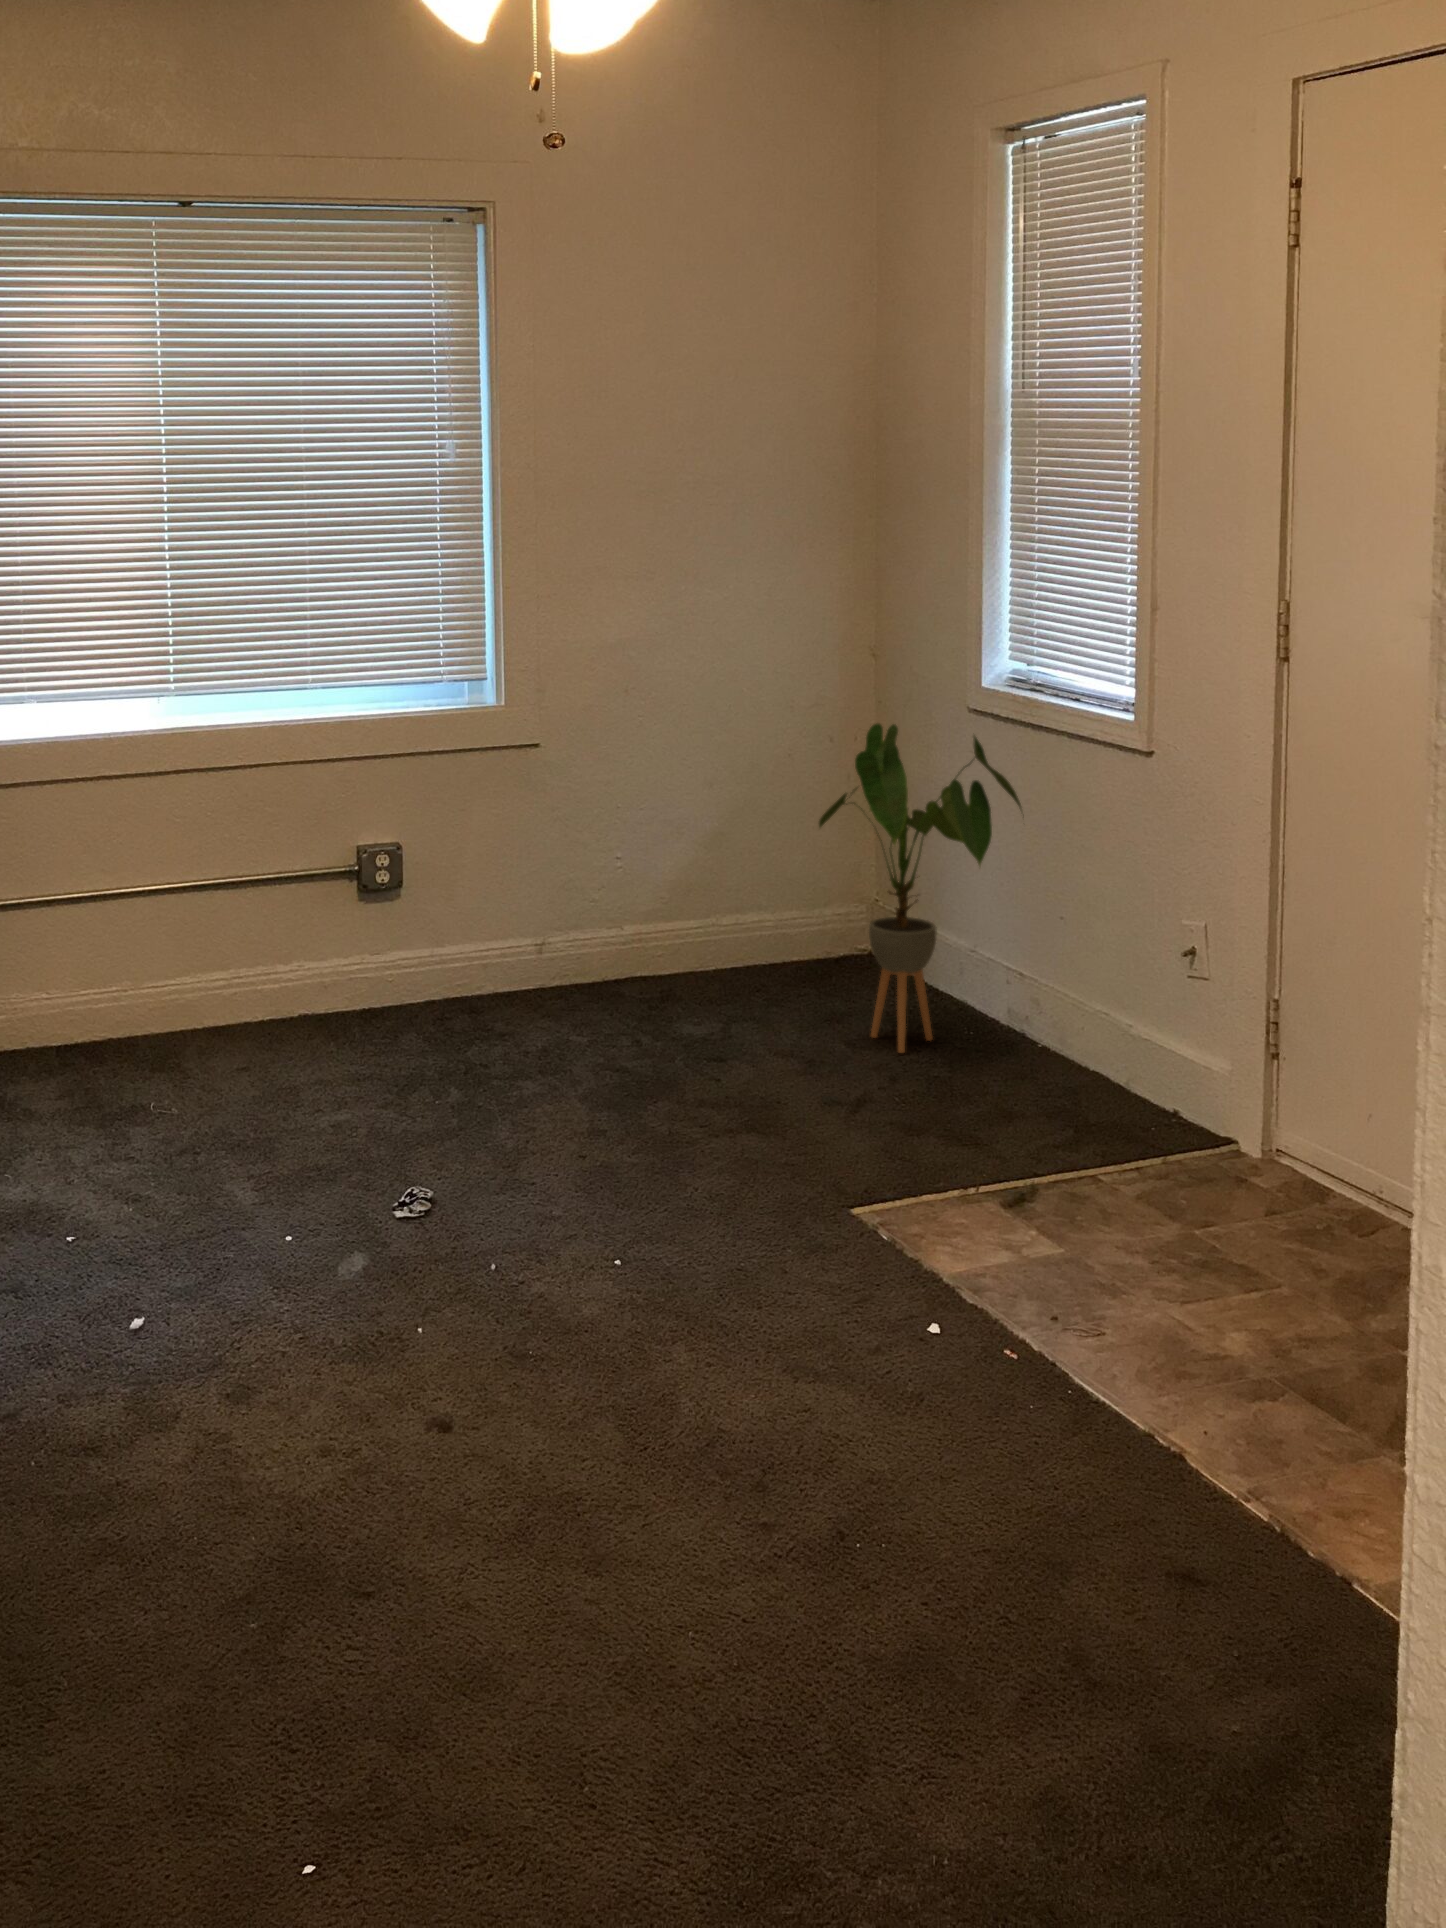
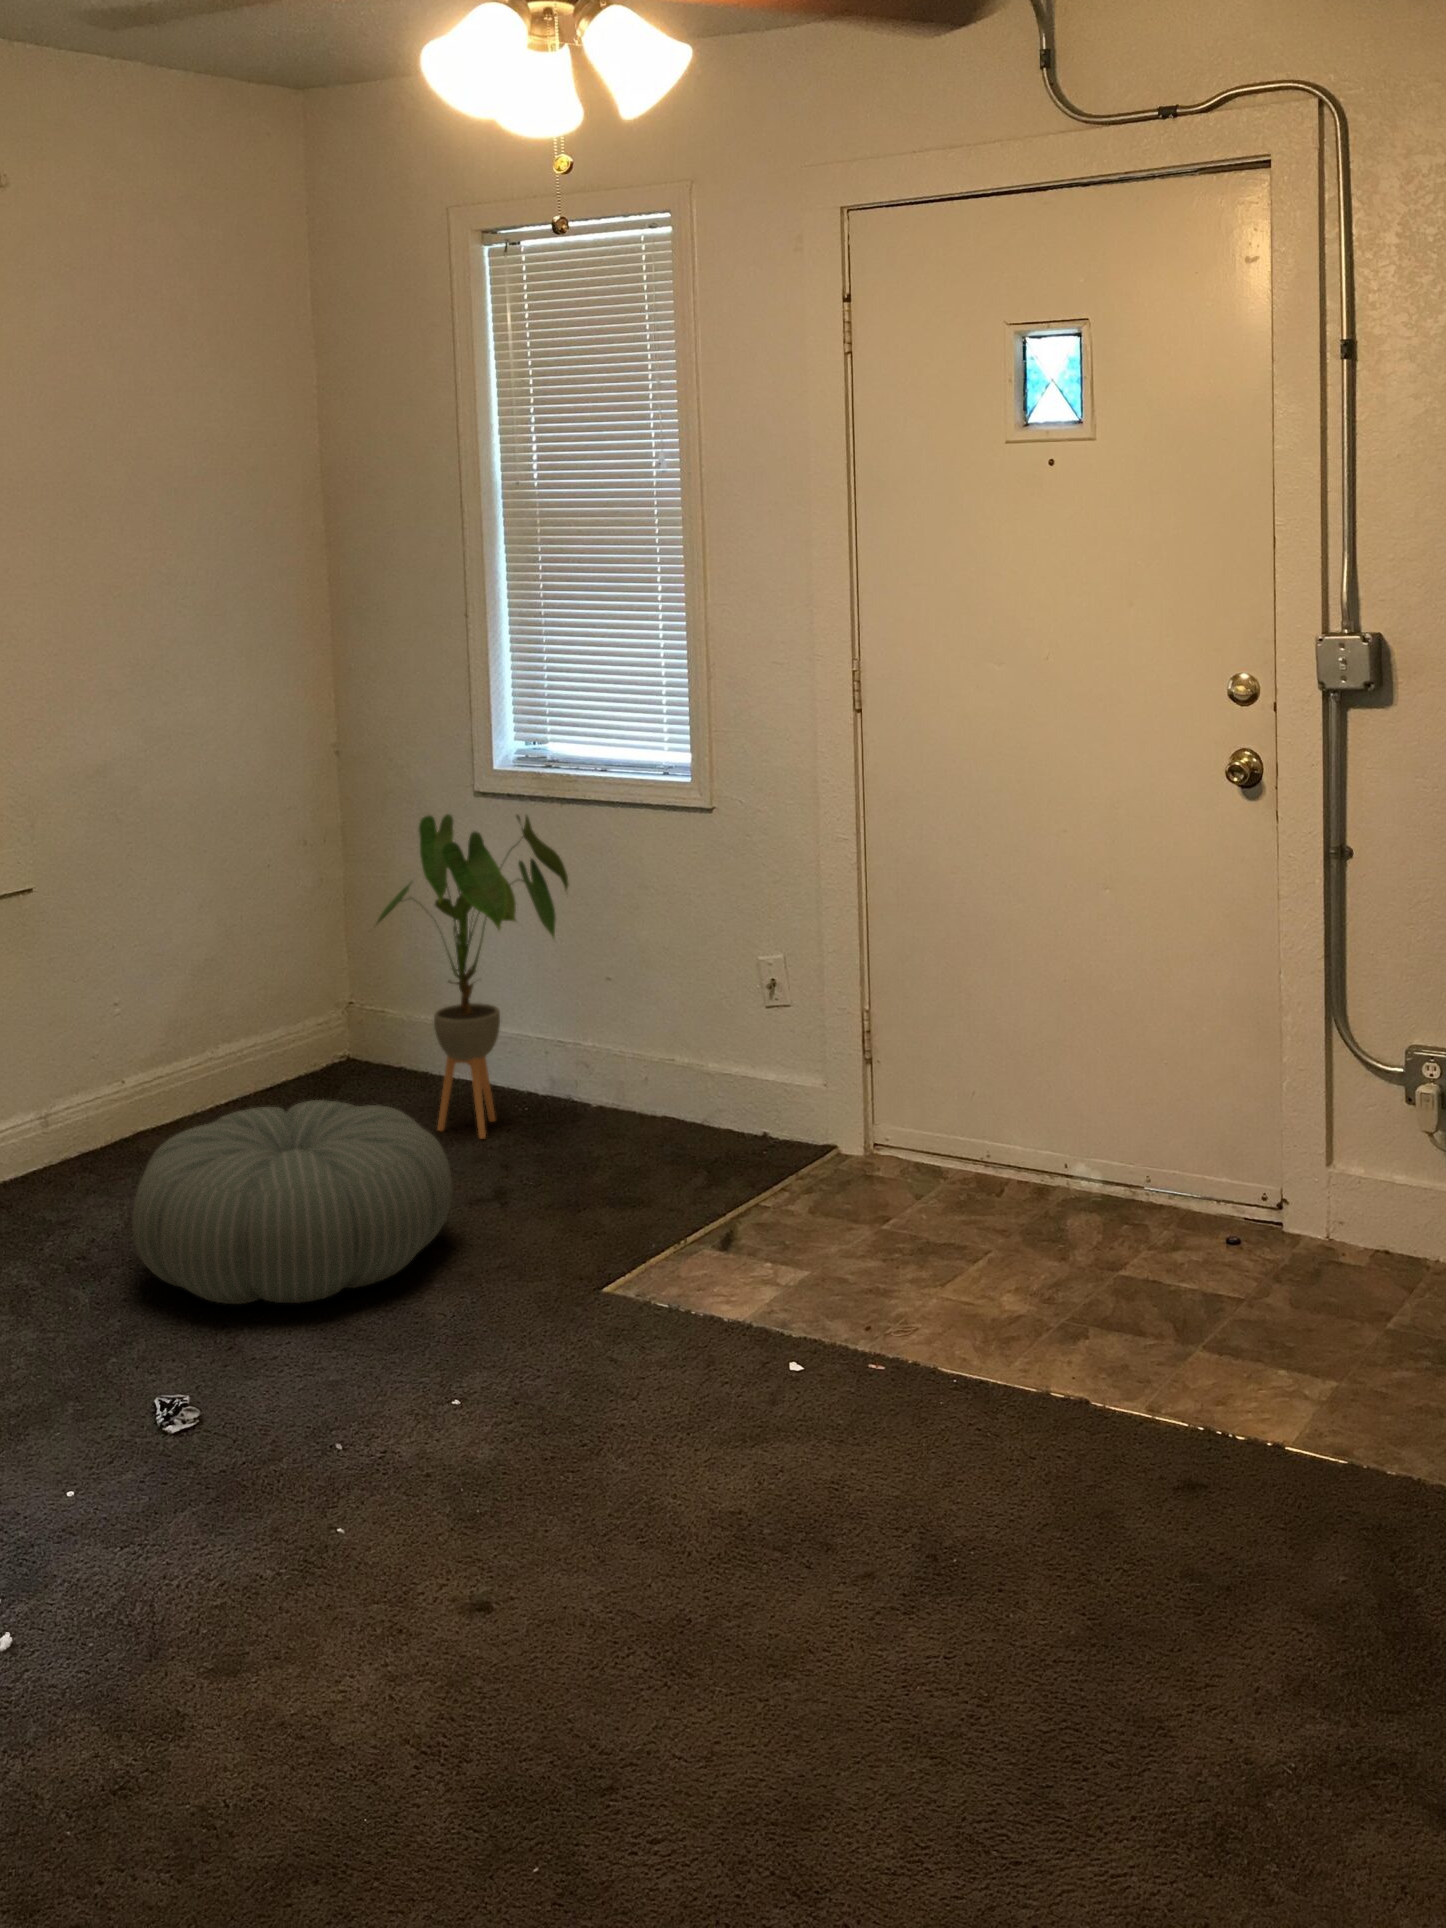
pouf: none [487,968,775,1147] -> present [132,1100,452,1304]

